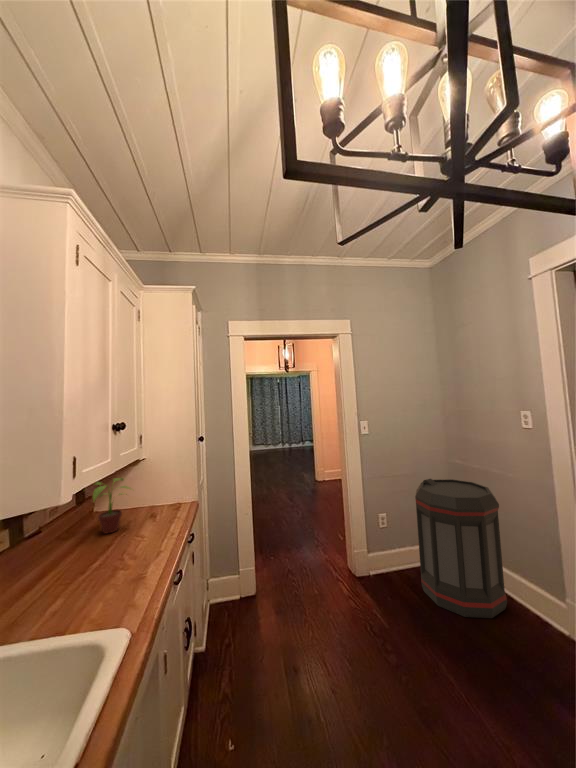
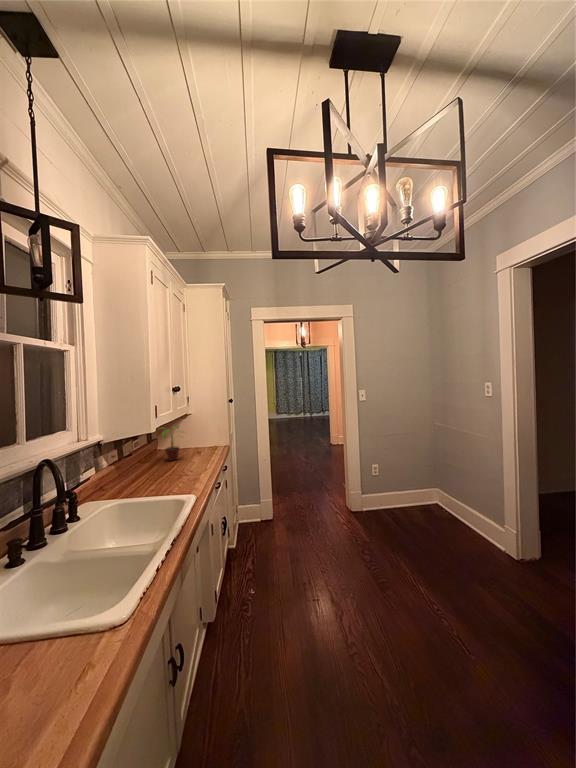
trash can: present [415,479,507,618] -> none [399,438,465,540]

